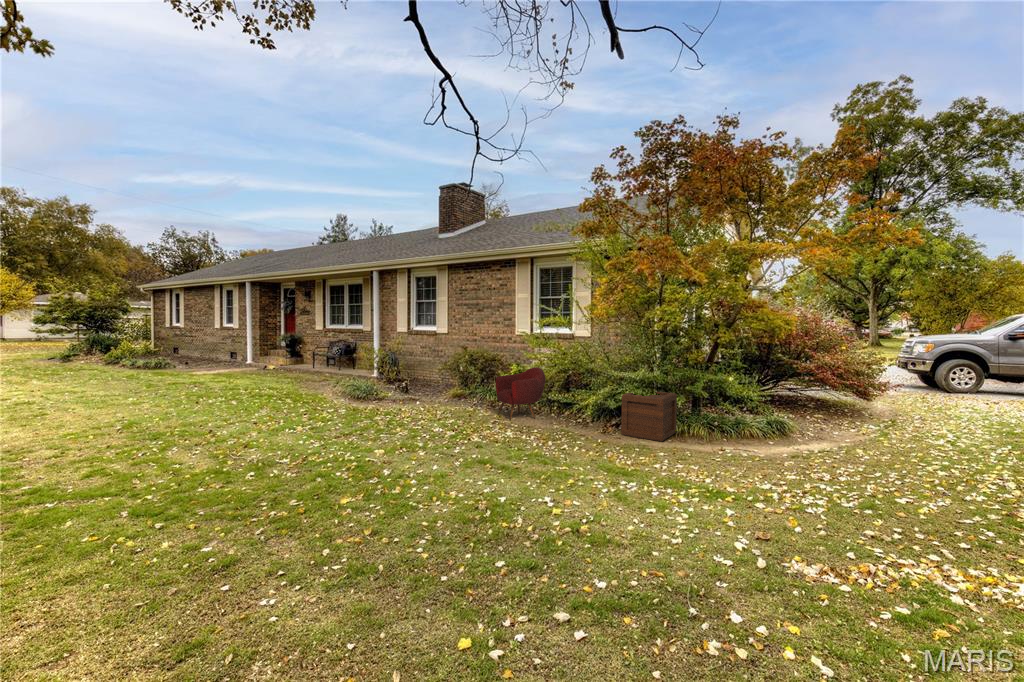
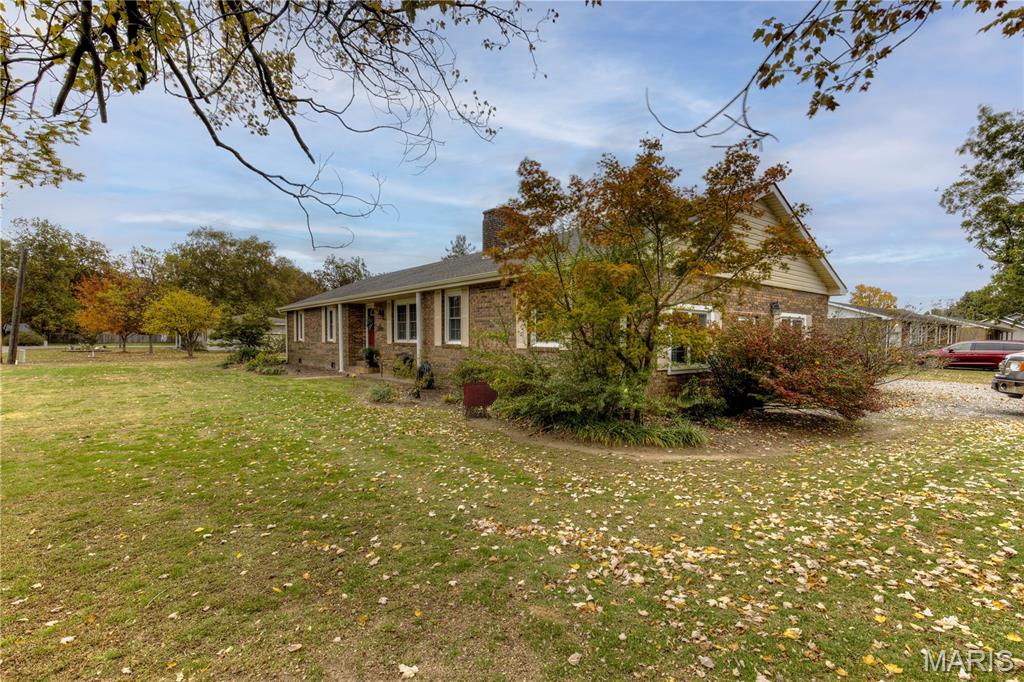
wooden crate: present [621,392,677,442] -> none [534,396,586,441]

